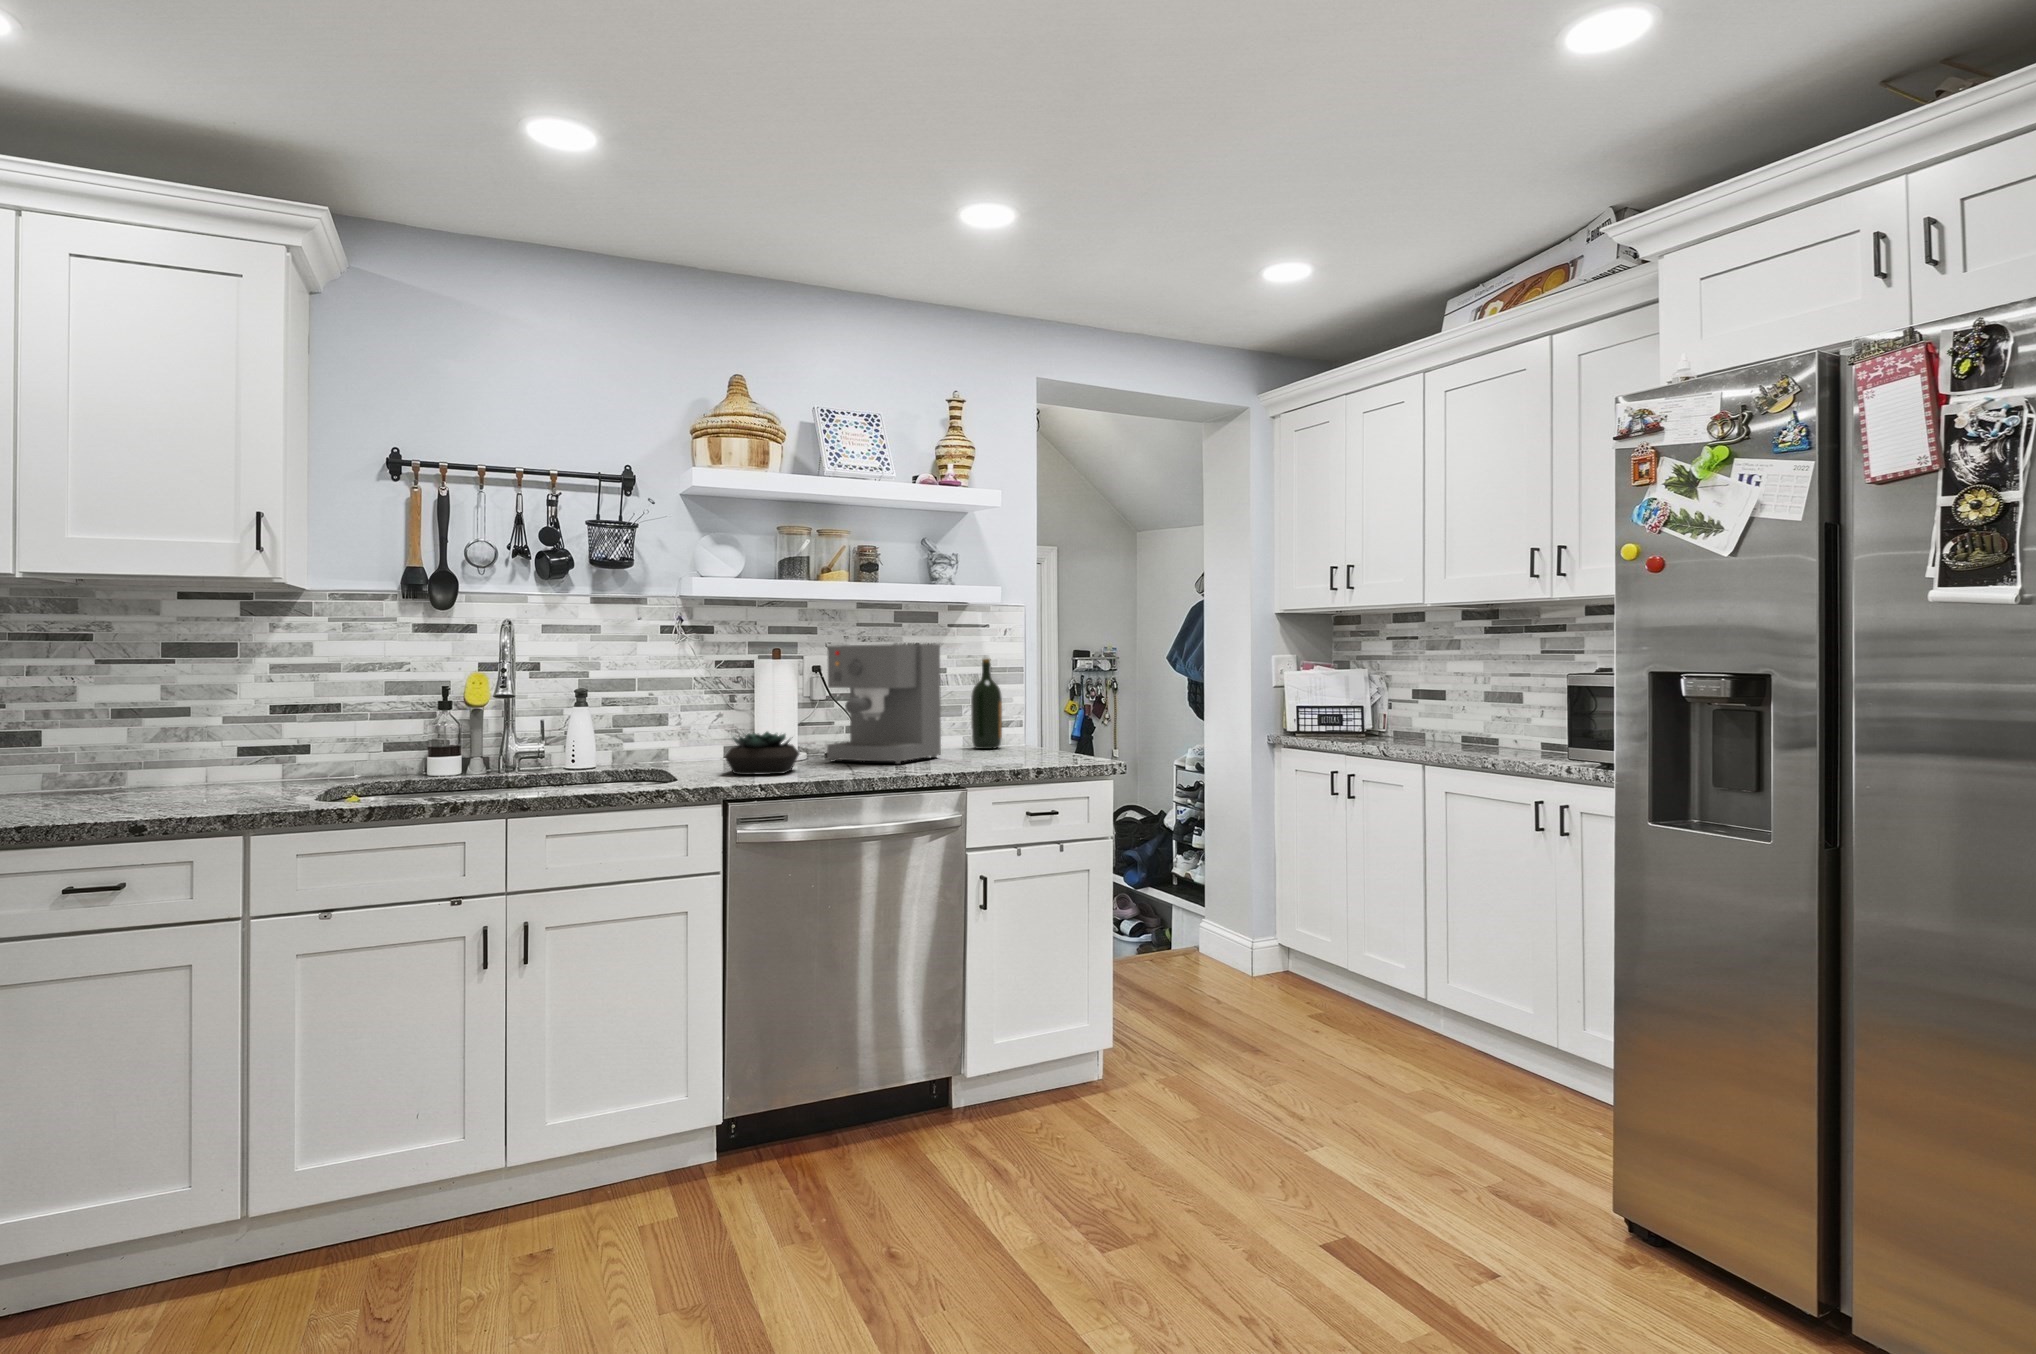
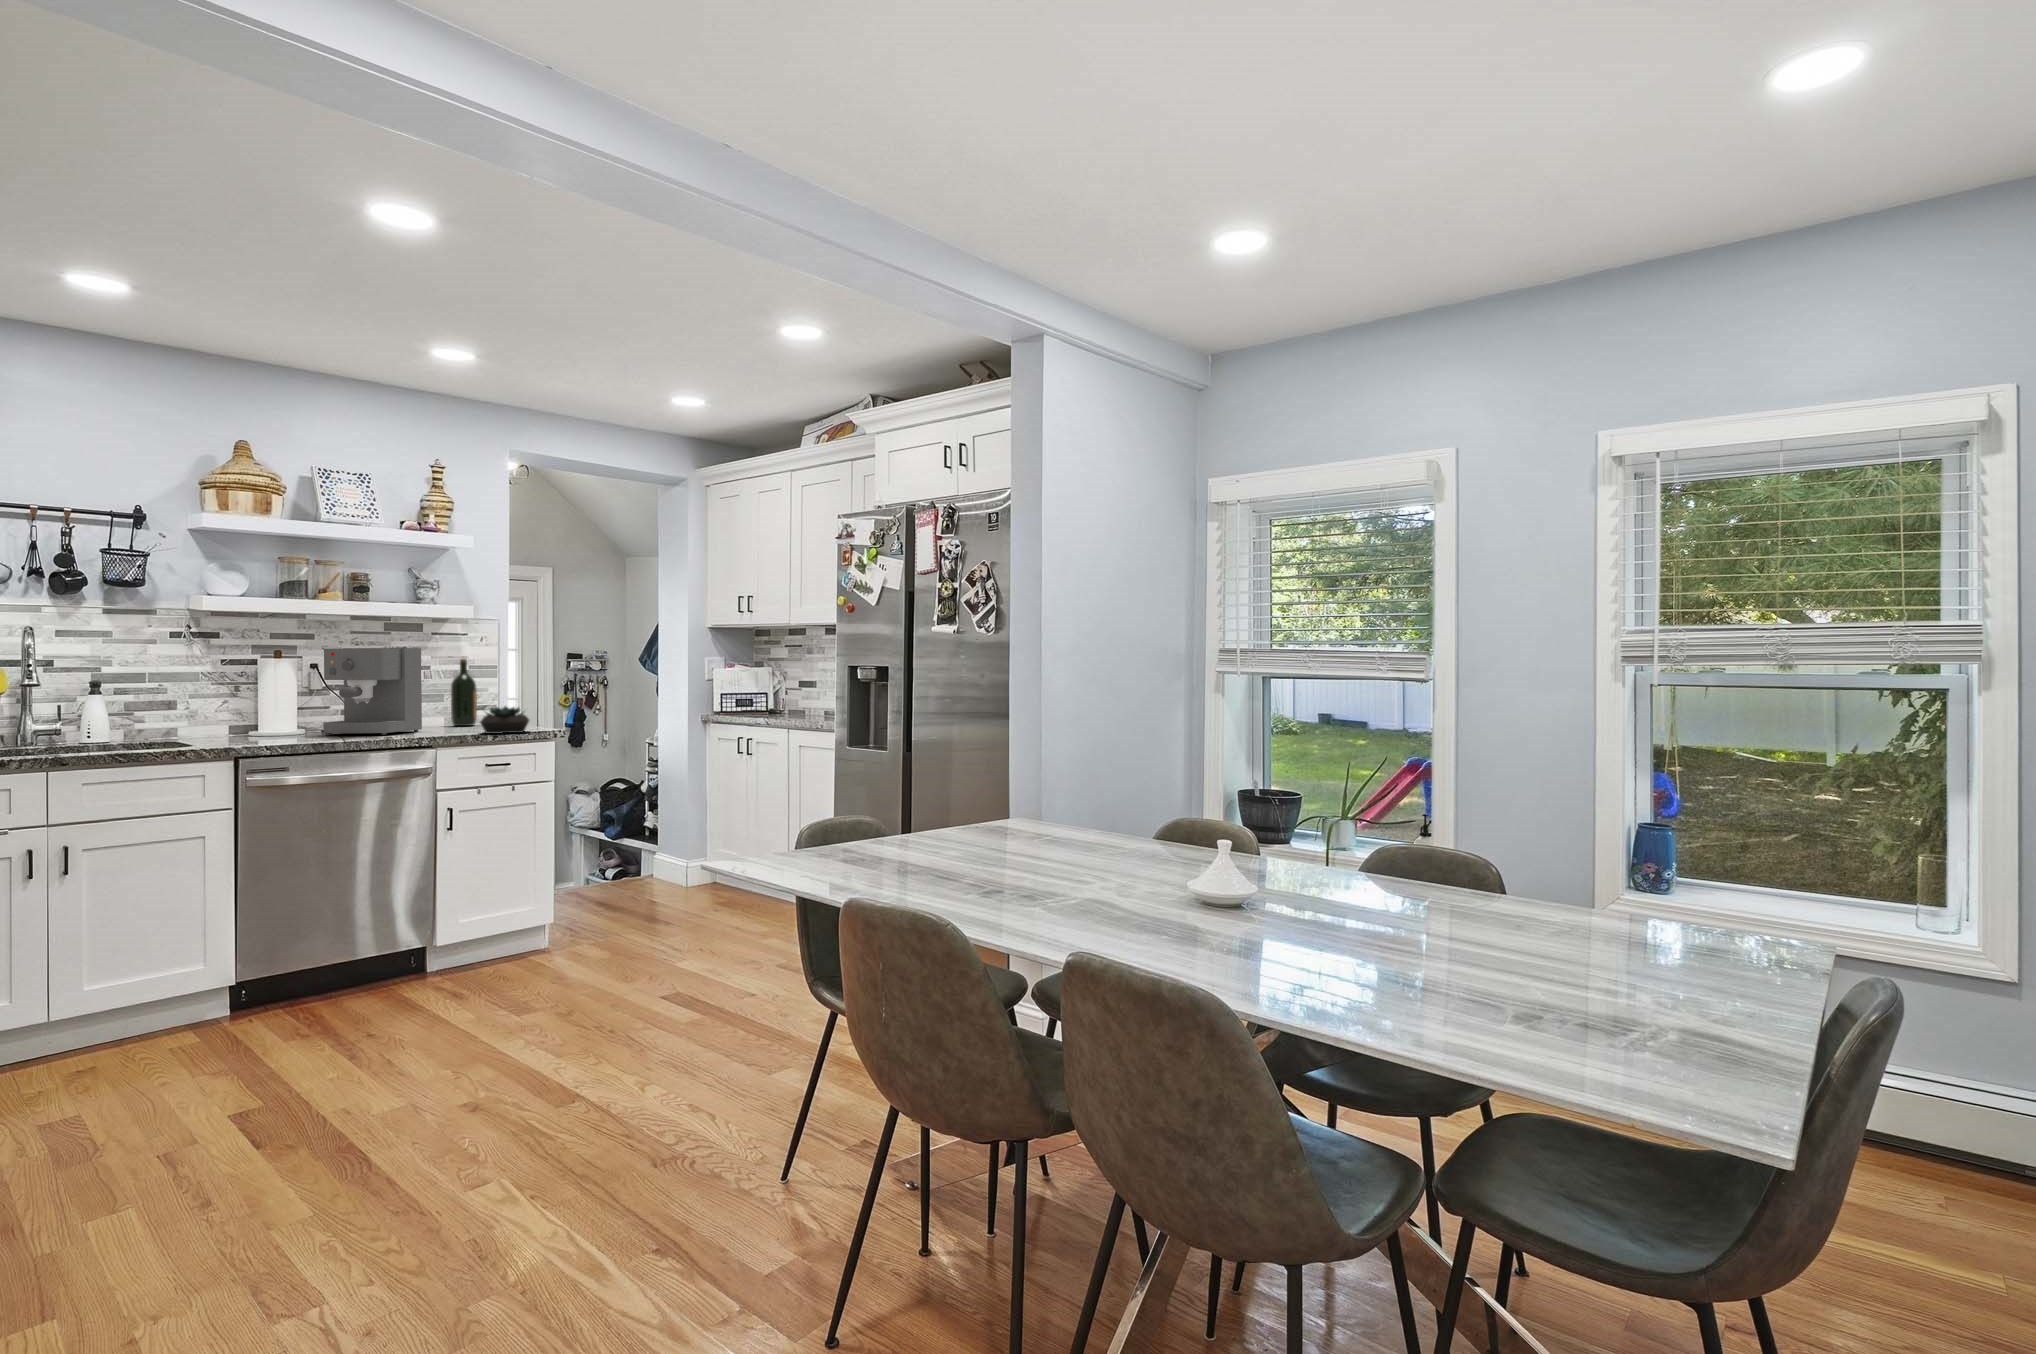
succulent plant: present [725,732,799,775] -> present [480,706,529,734]

